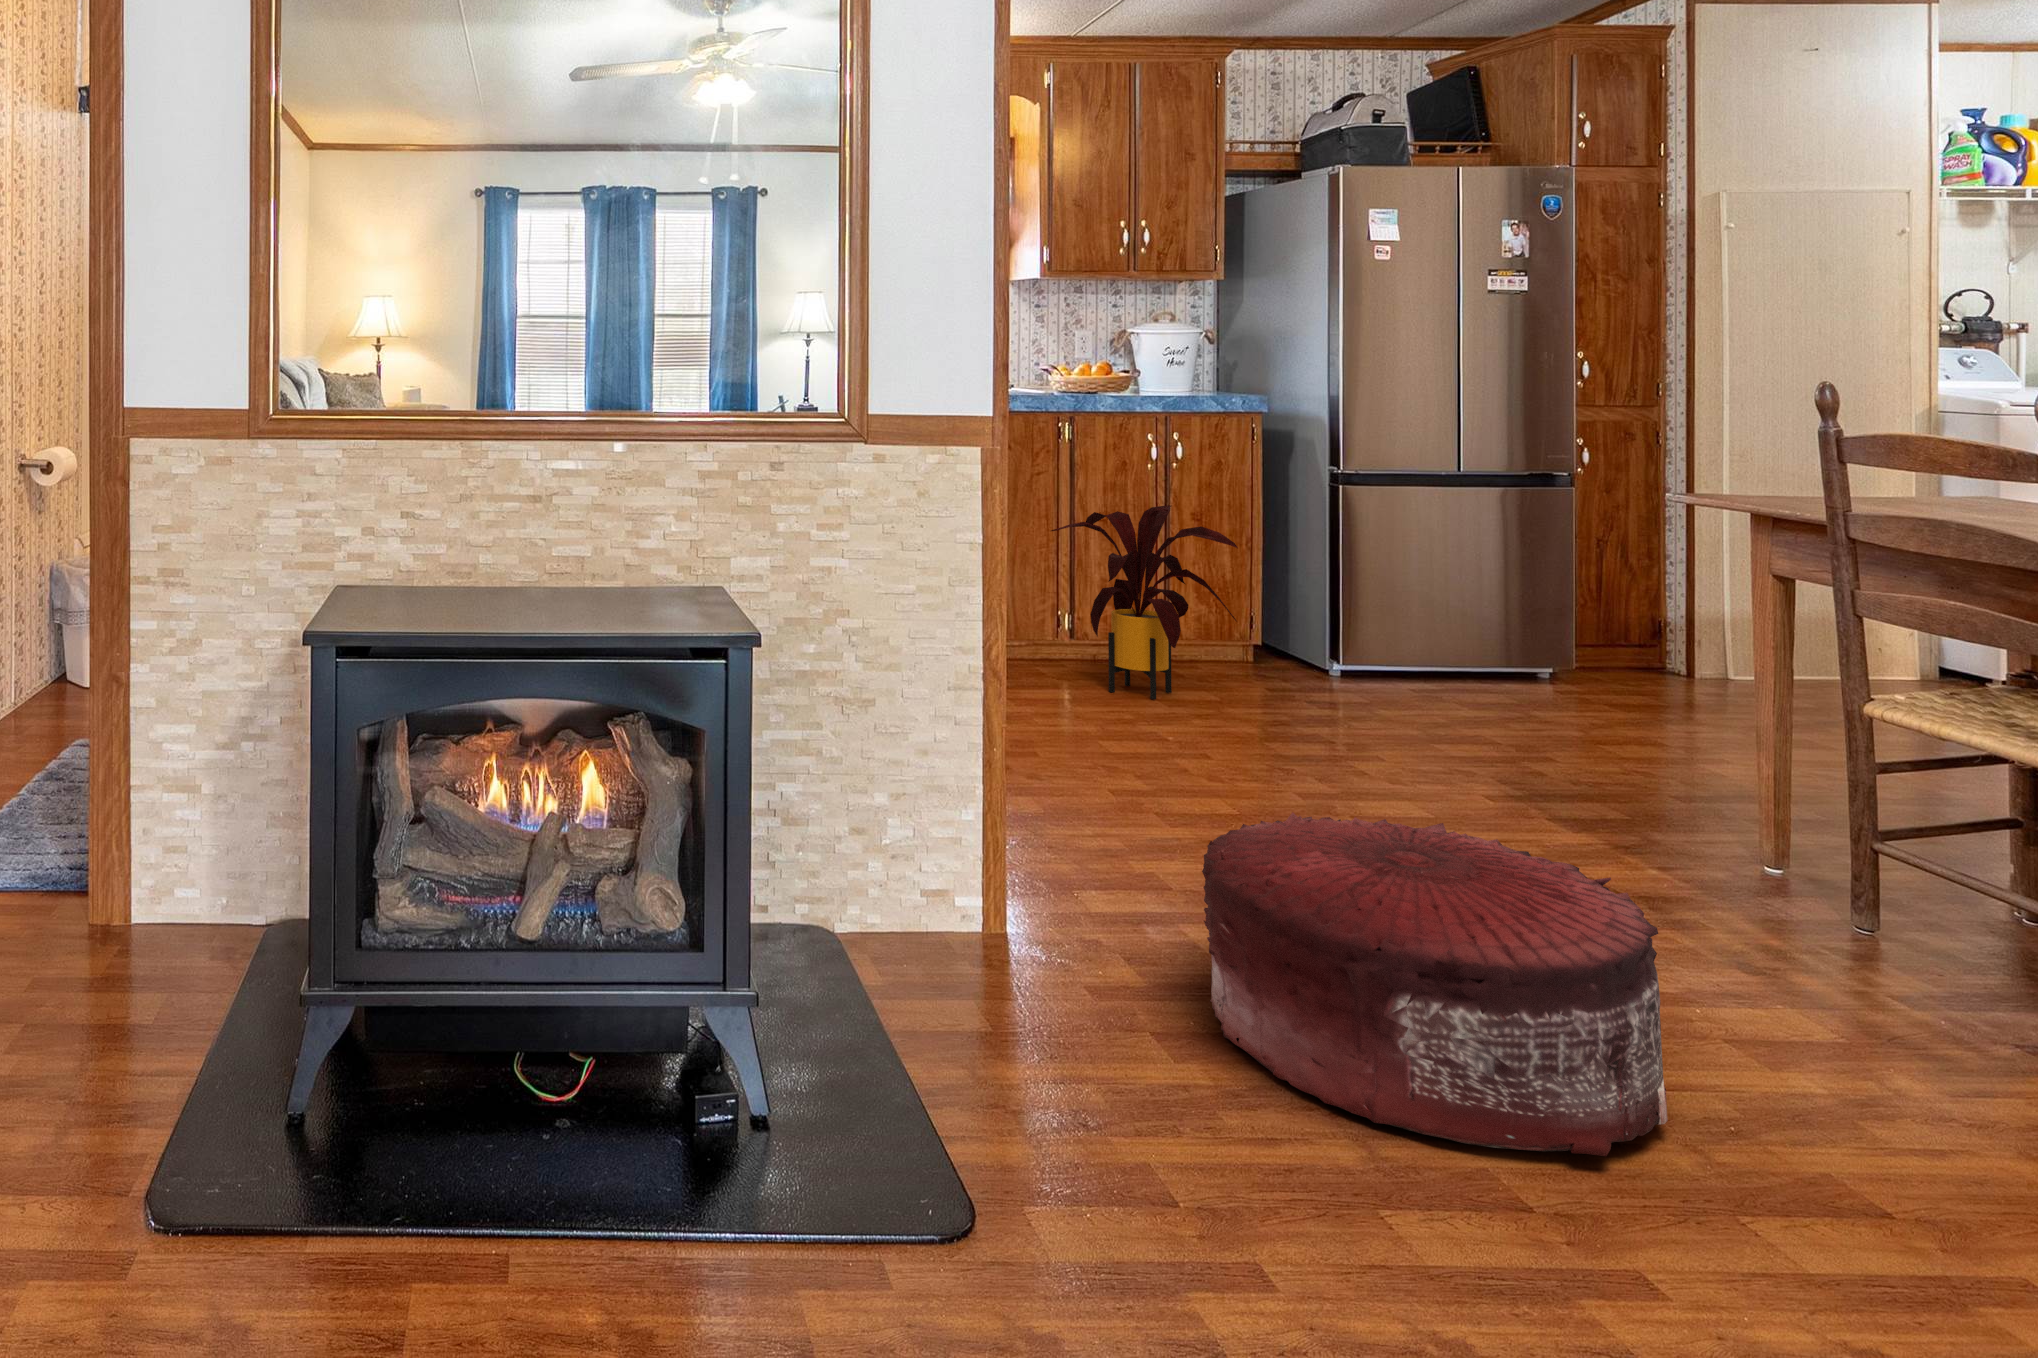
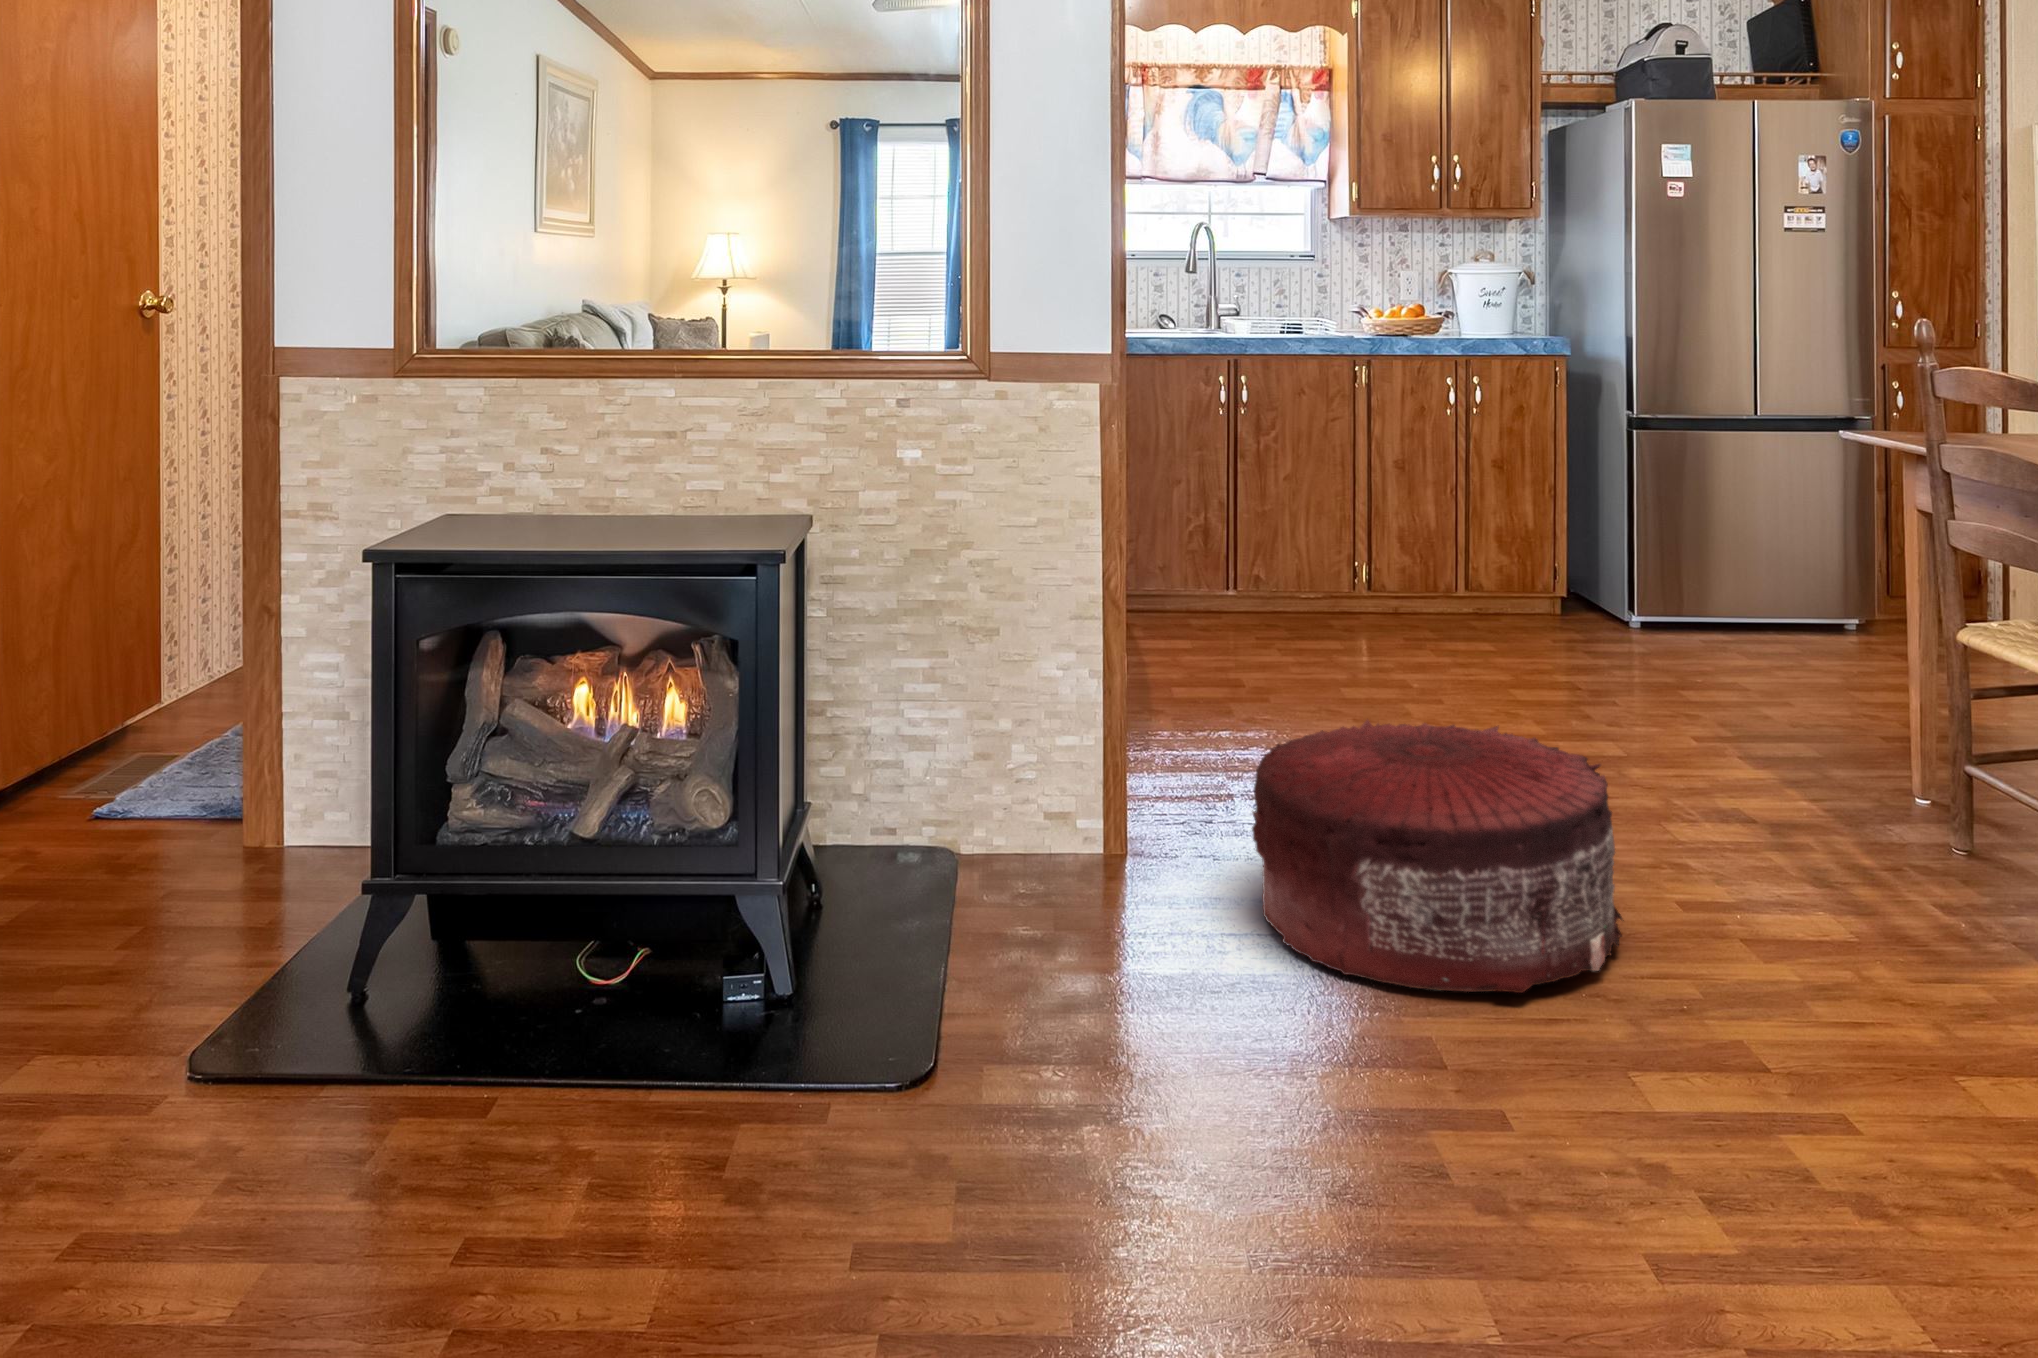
house plant: present [1051,505,1238,699] -> none [1328,451,1504,646]

